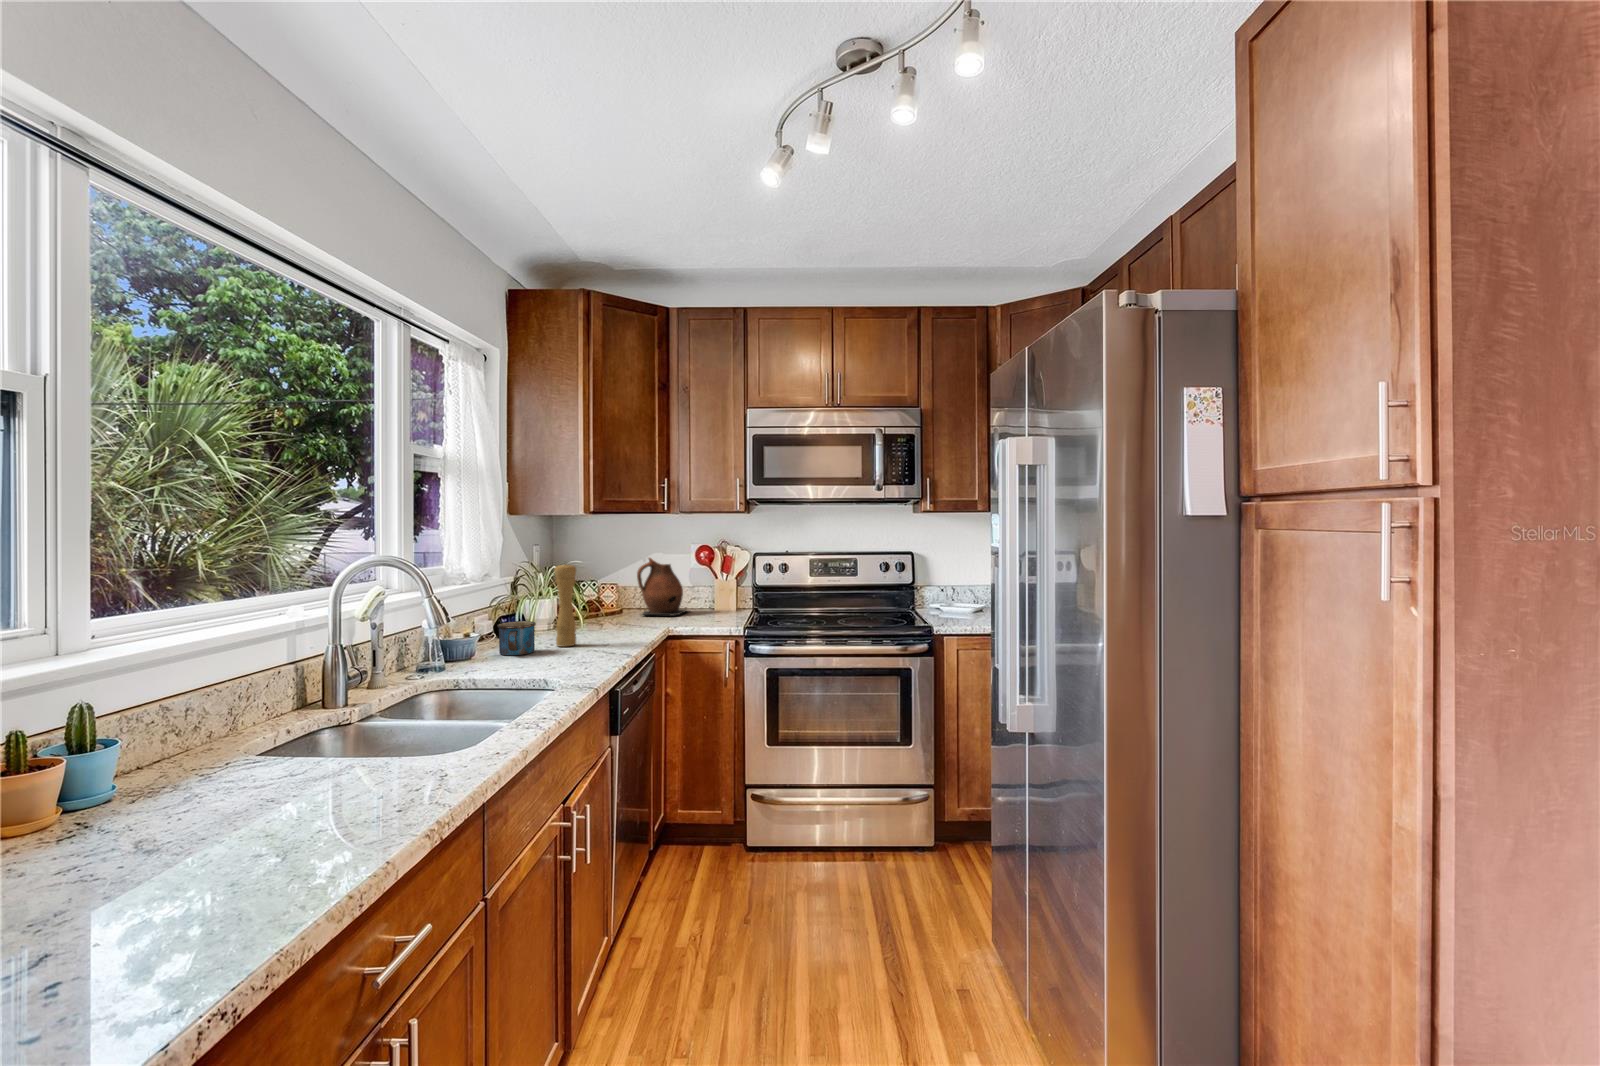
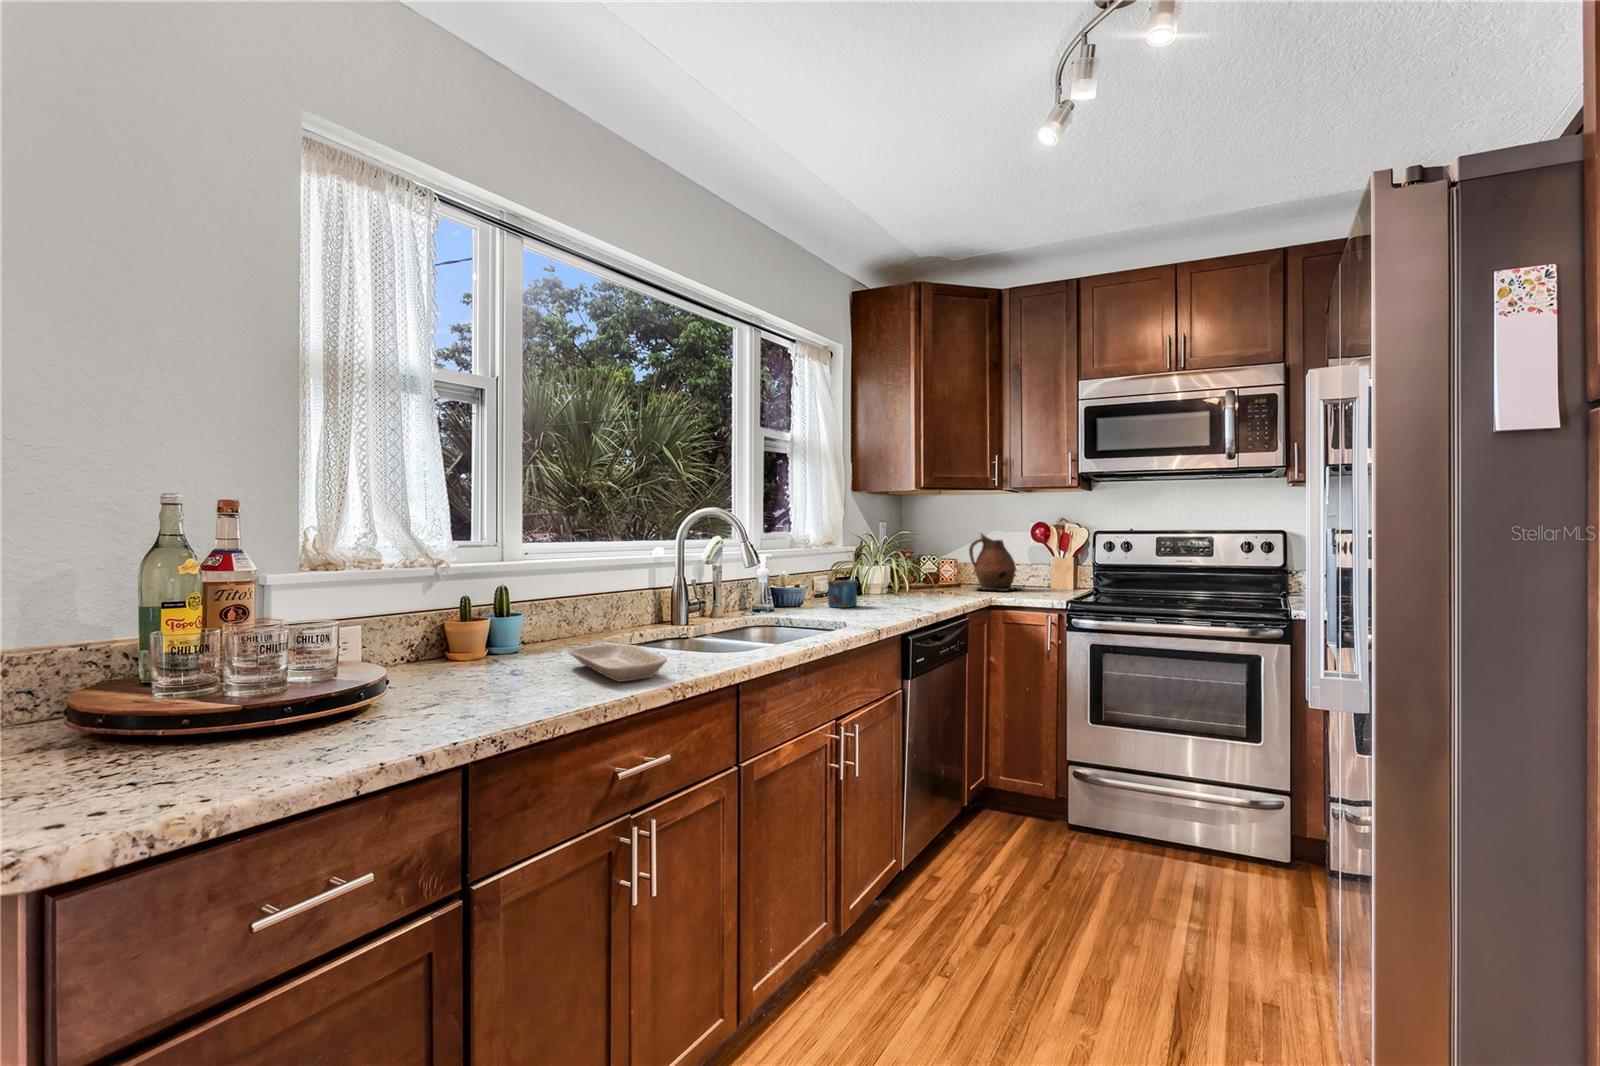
pepper mill: present [554,564,576,647] -> none [876,530,895,605]
tray: none [144,783,358,867] -> present [568,644,667,682]

